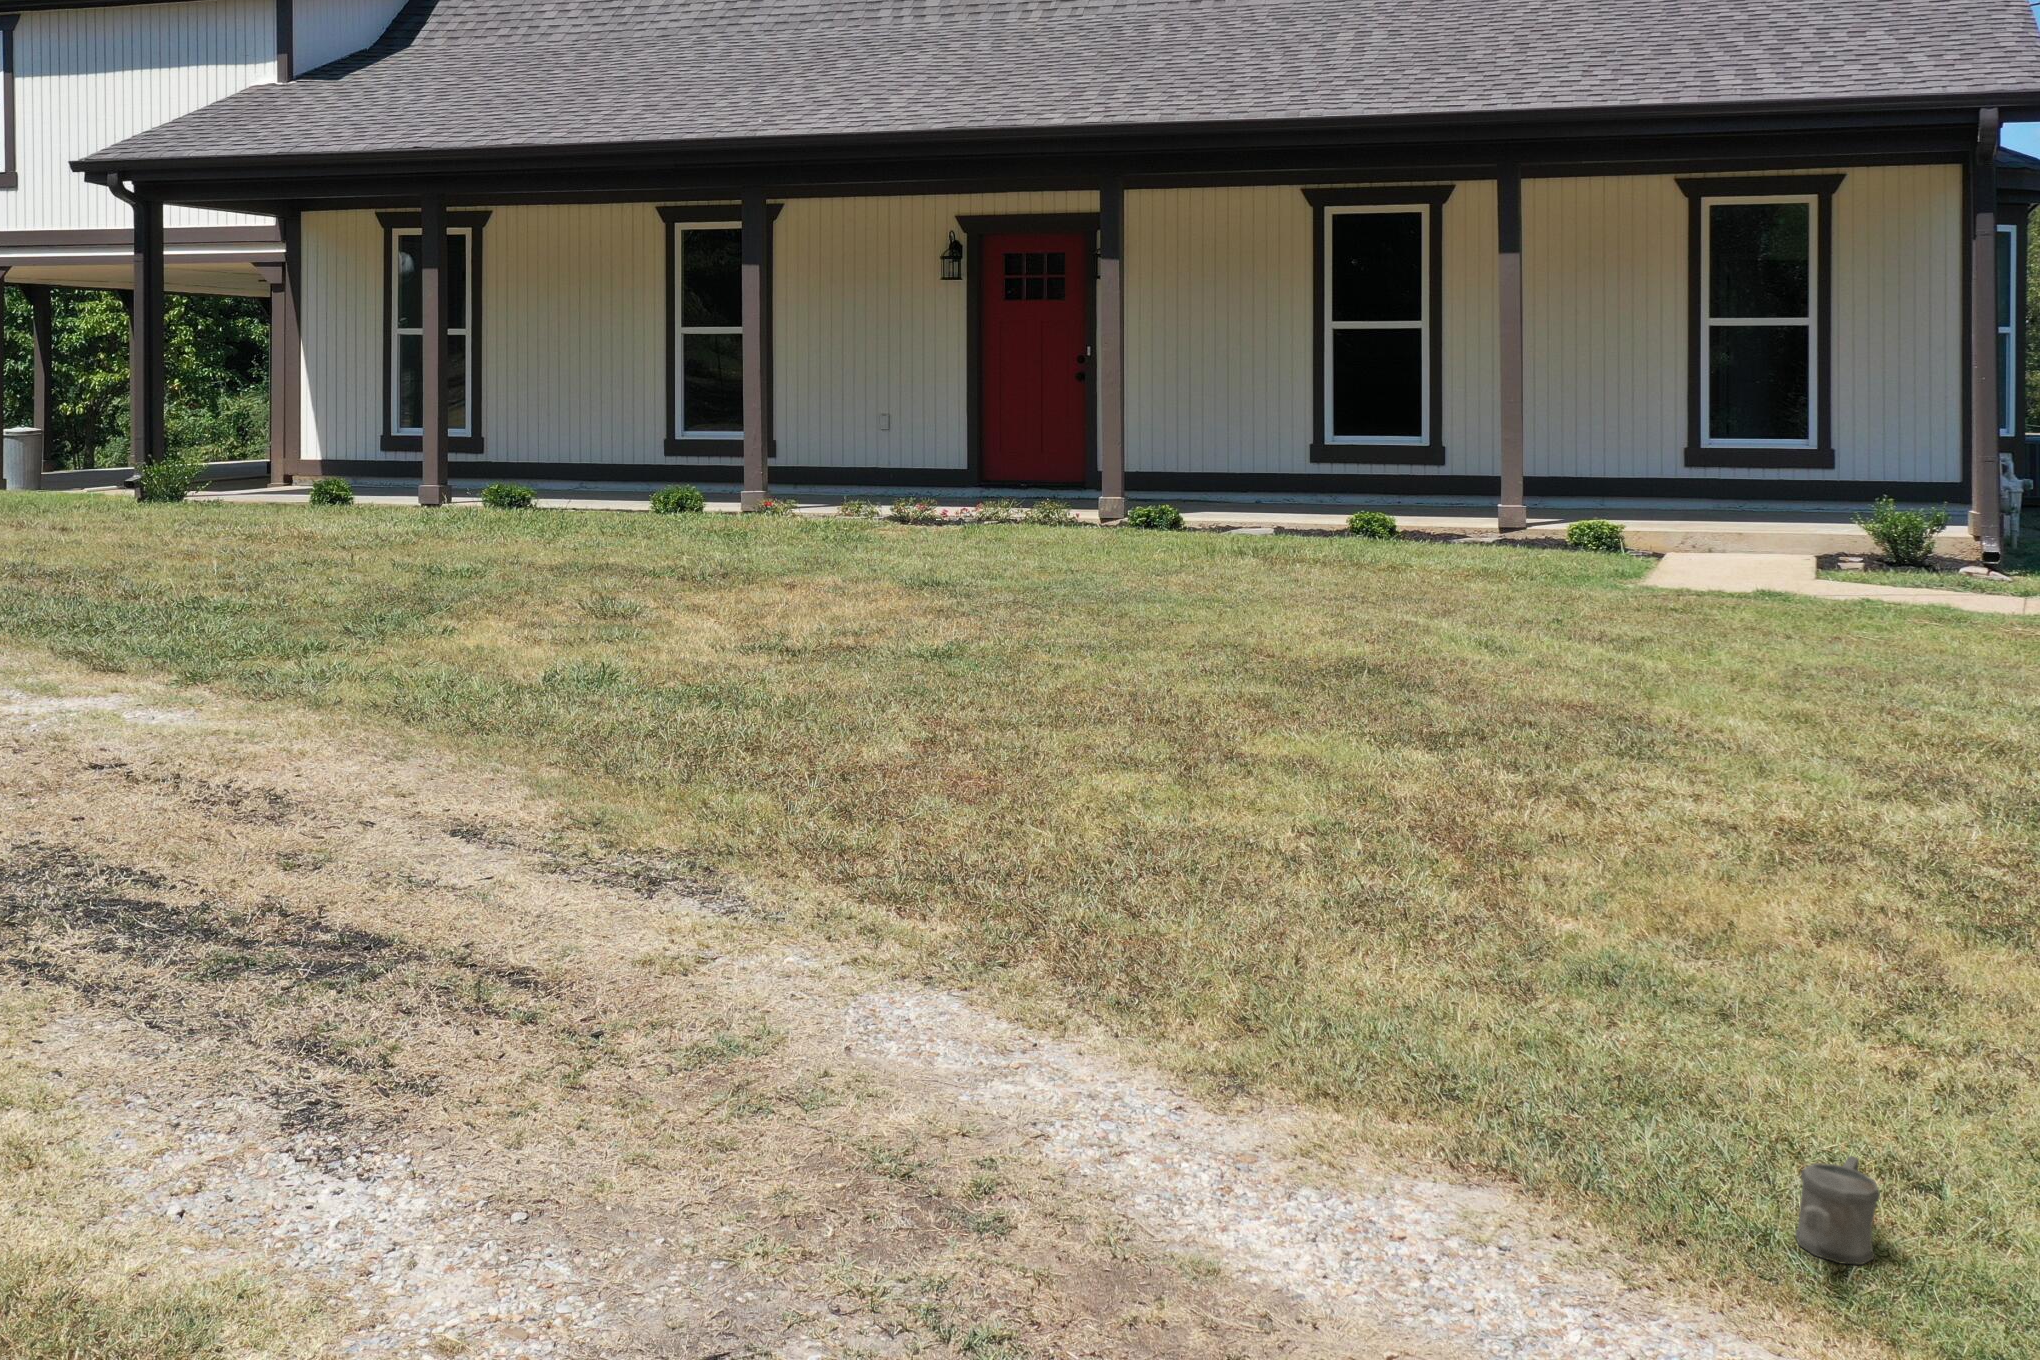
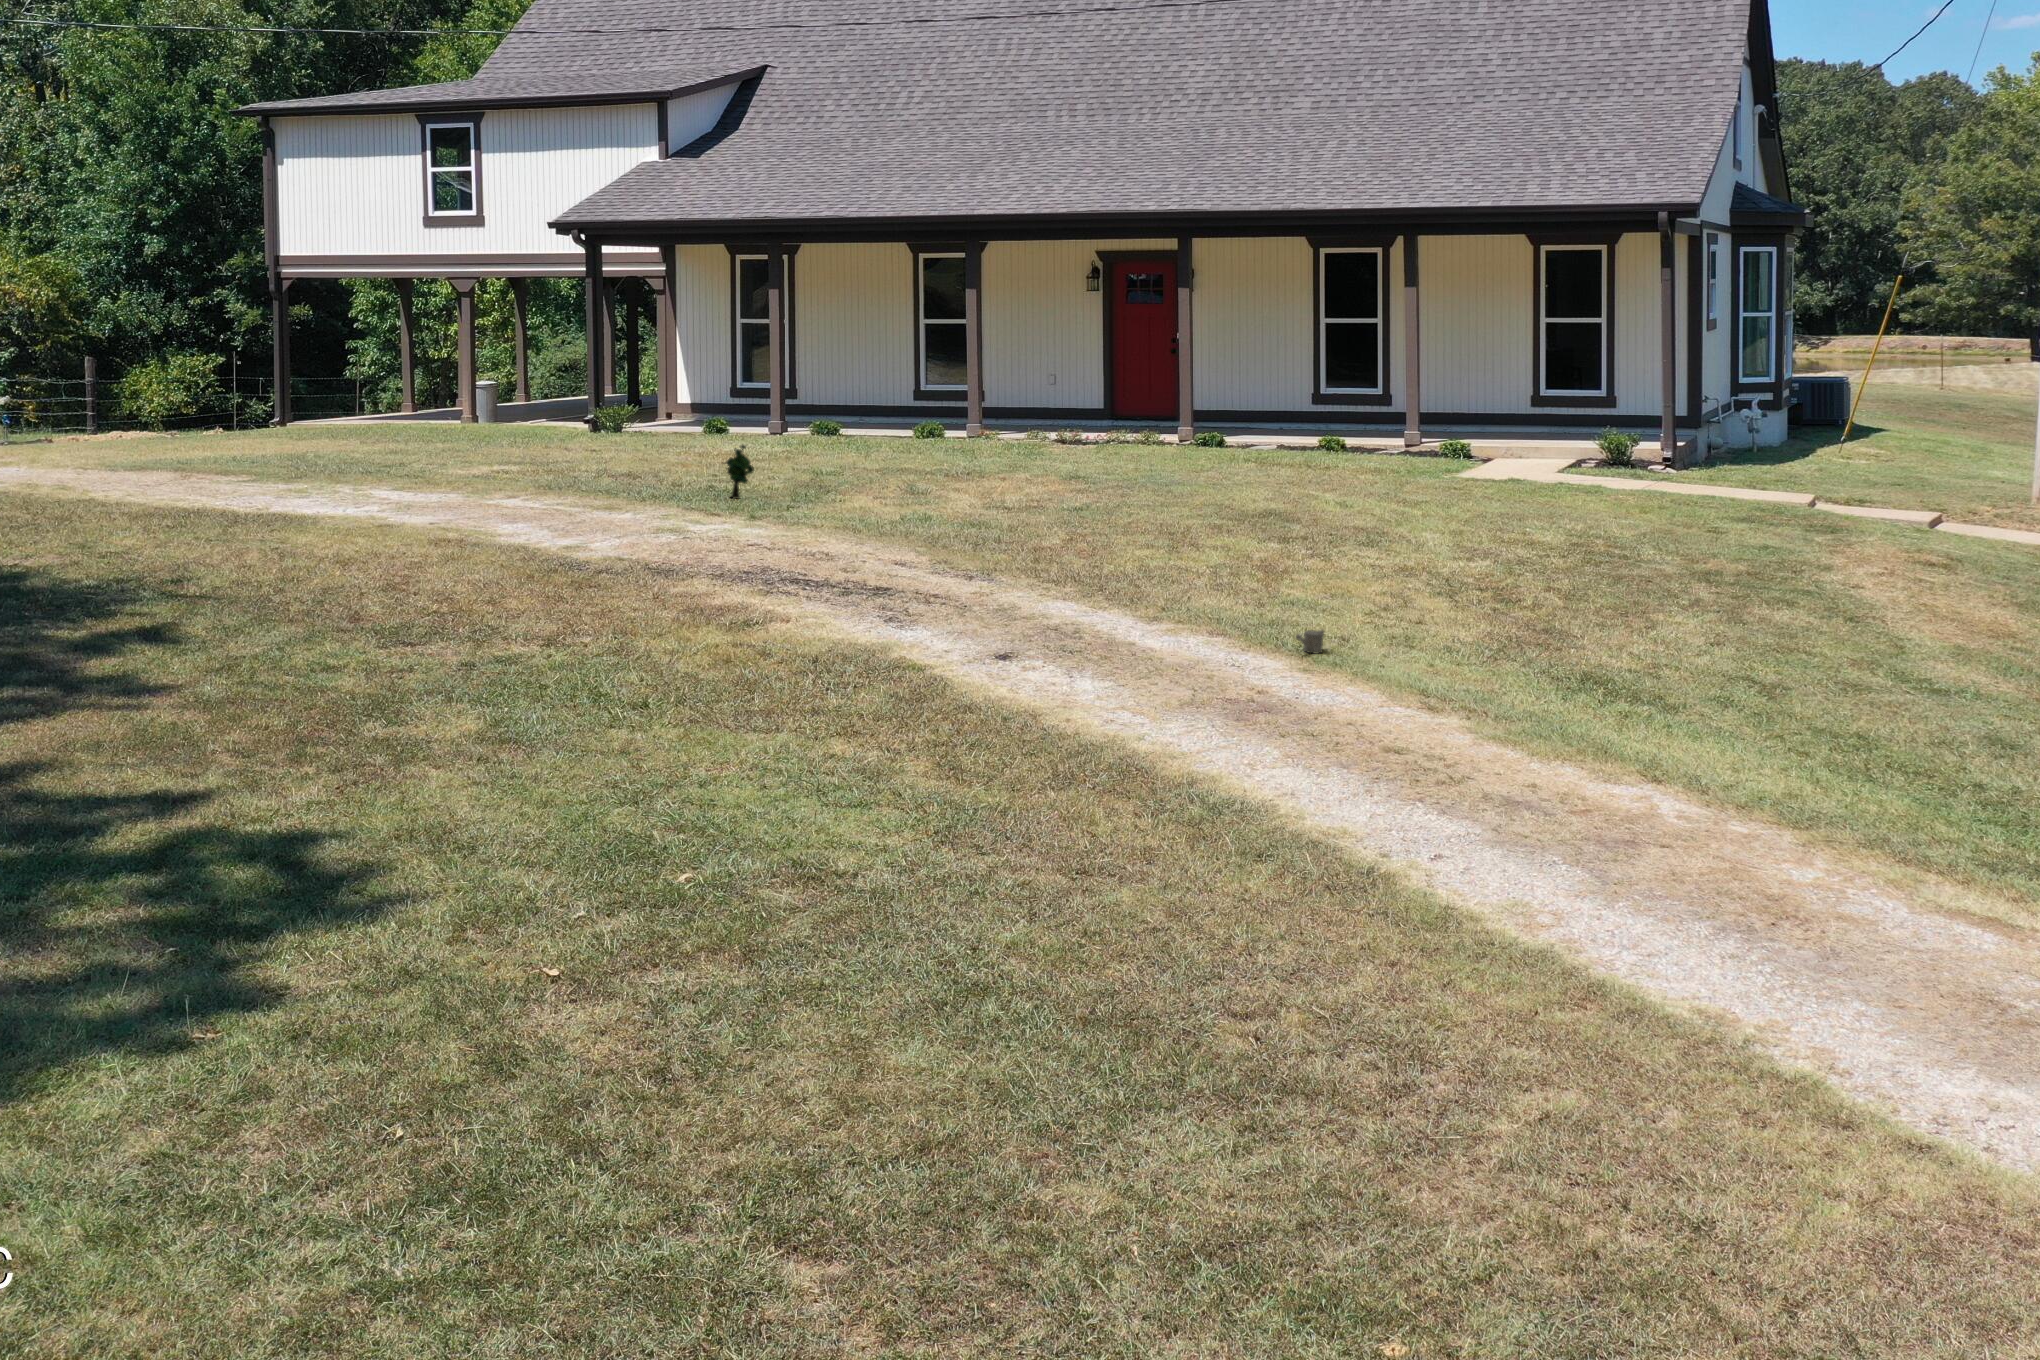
decorative plant: none [147,509,221,631] -> present [724,445,754,499]

